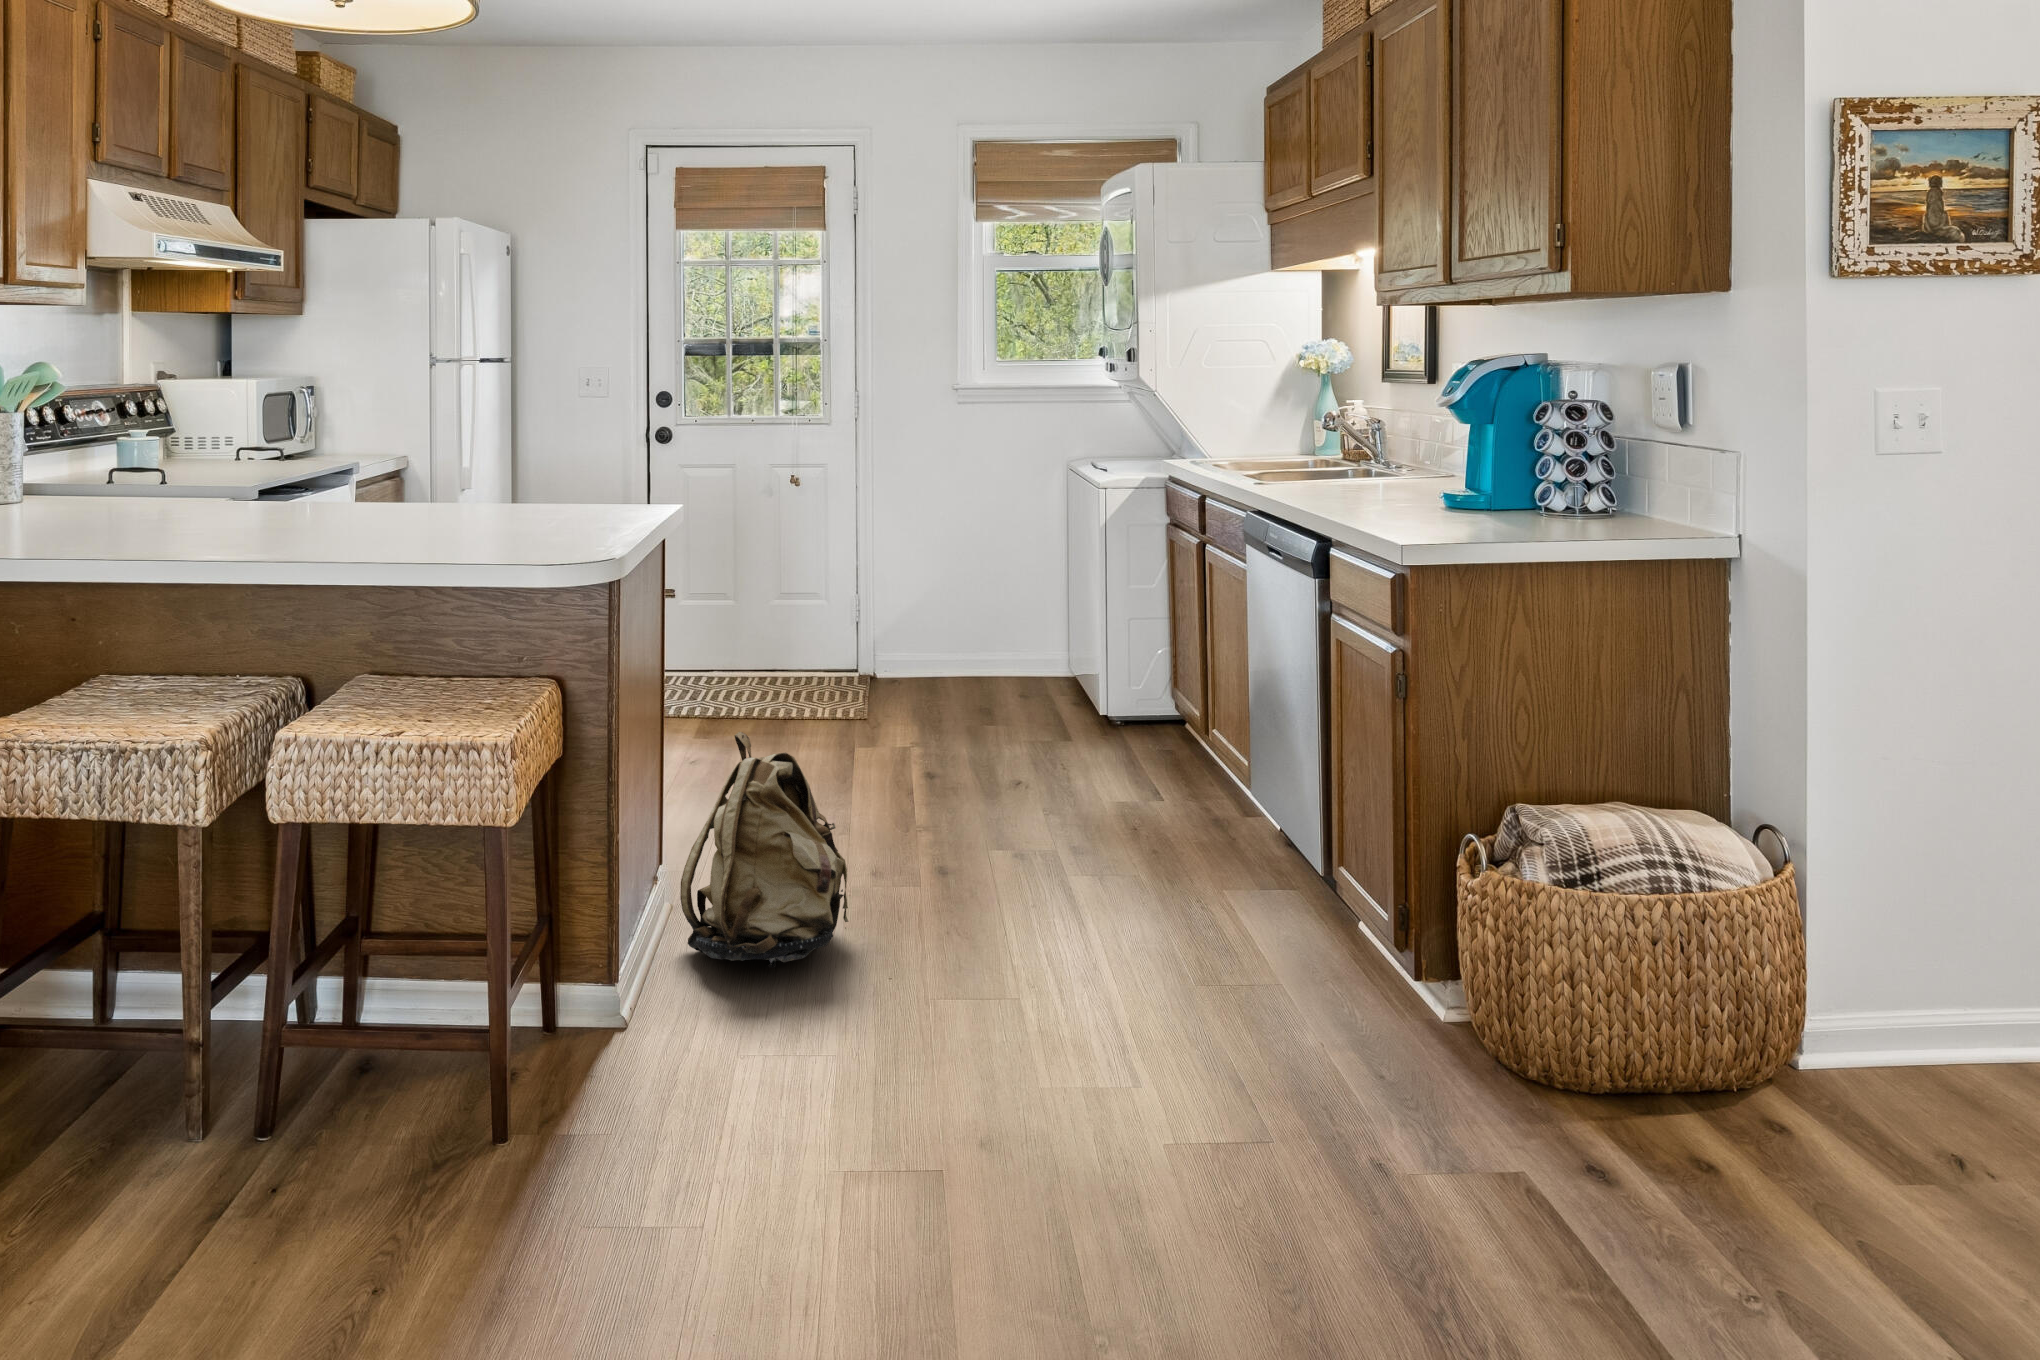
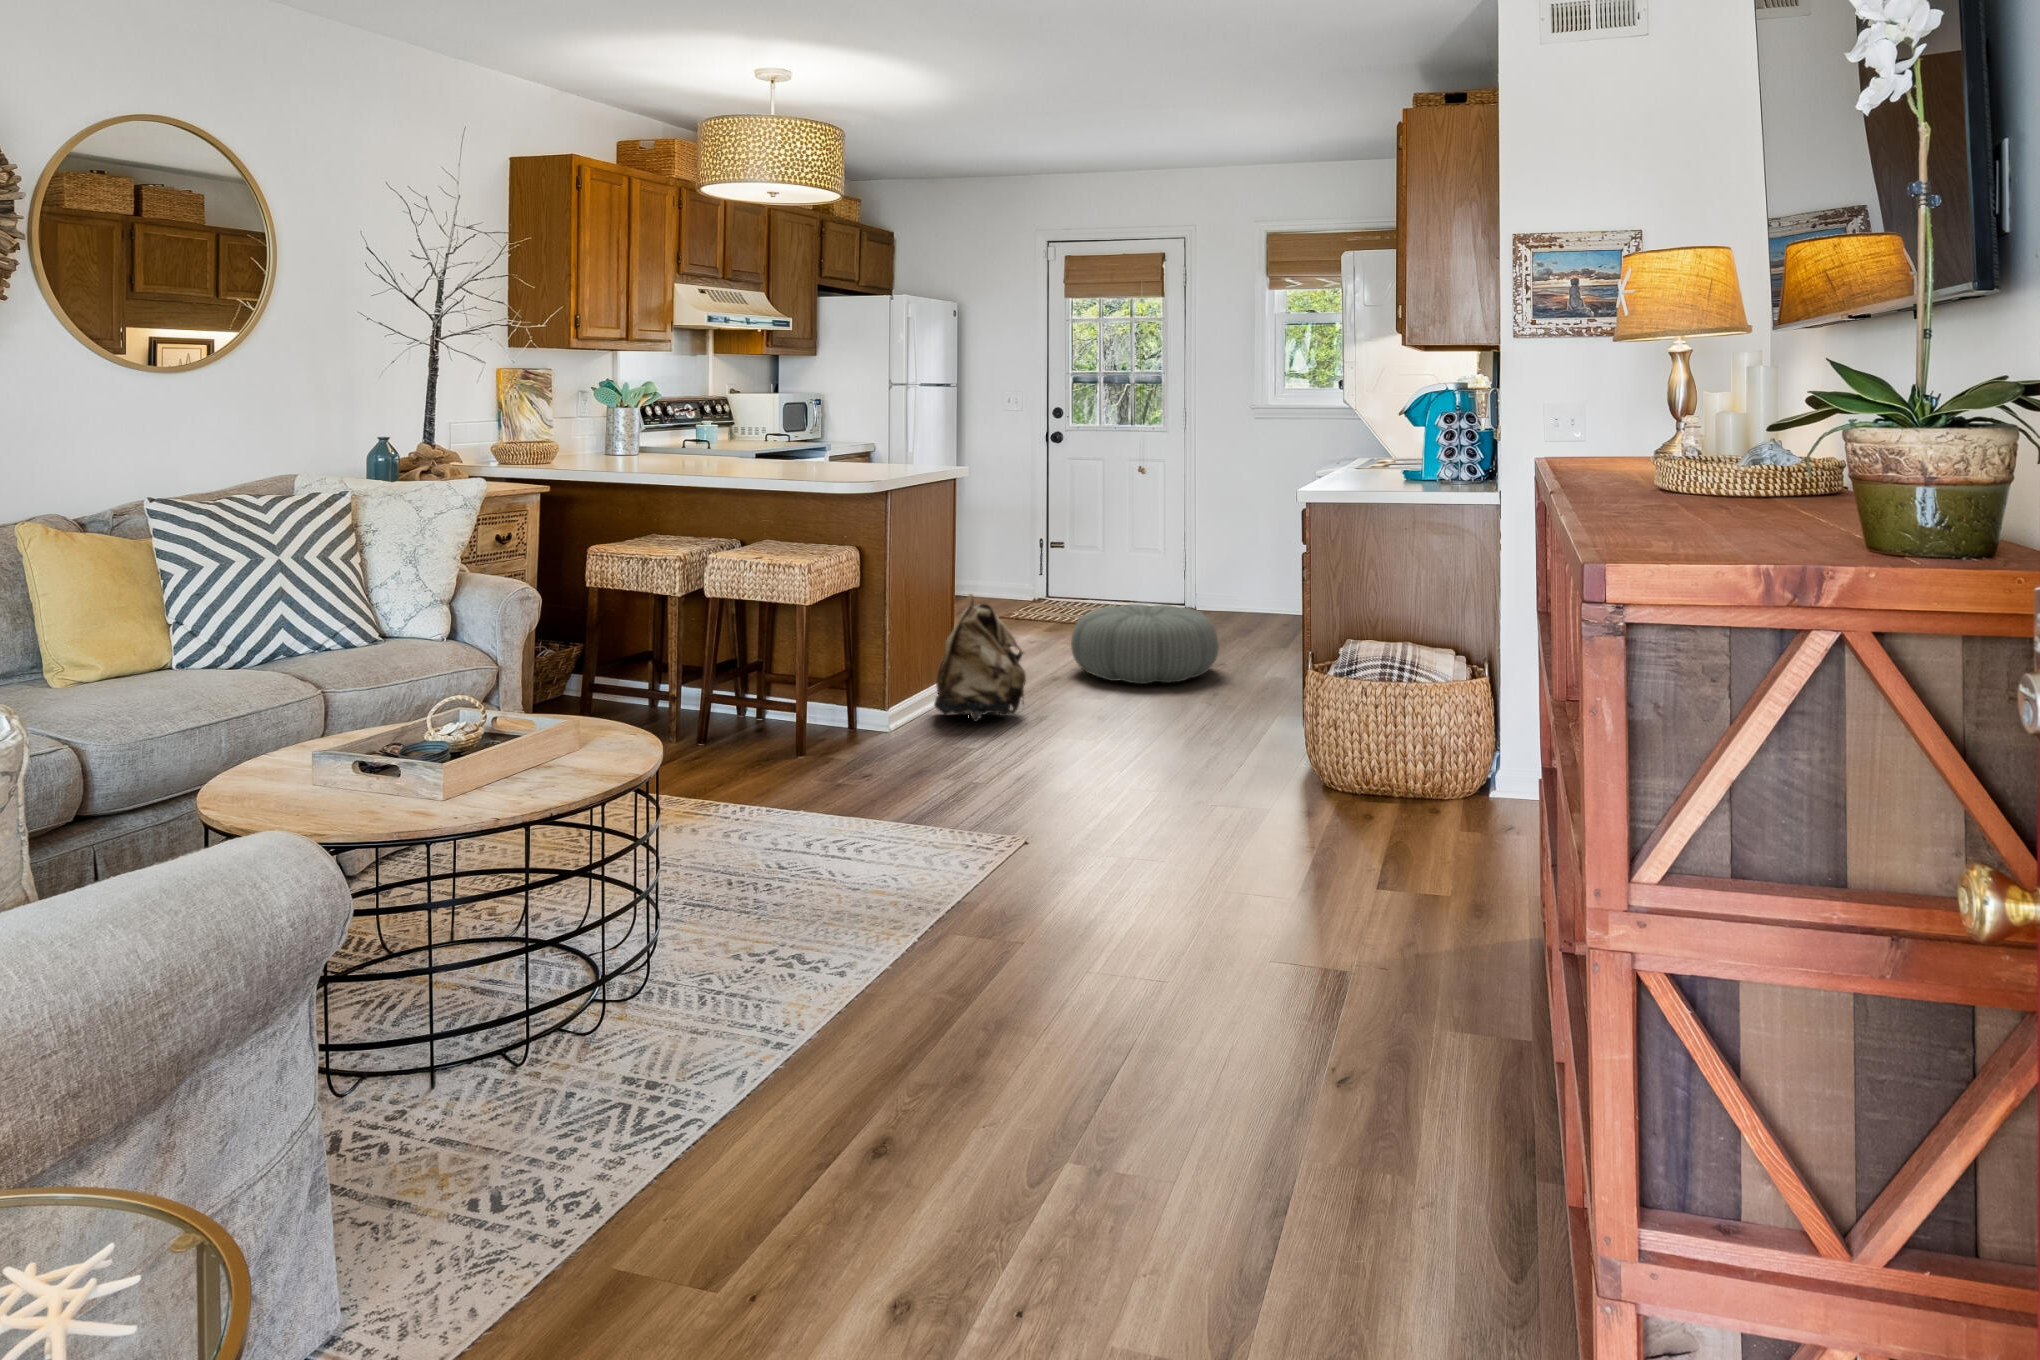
pouf: none [812,690,1038,828] -> present [1071,604,1219,684]

